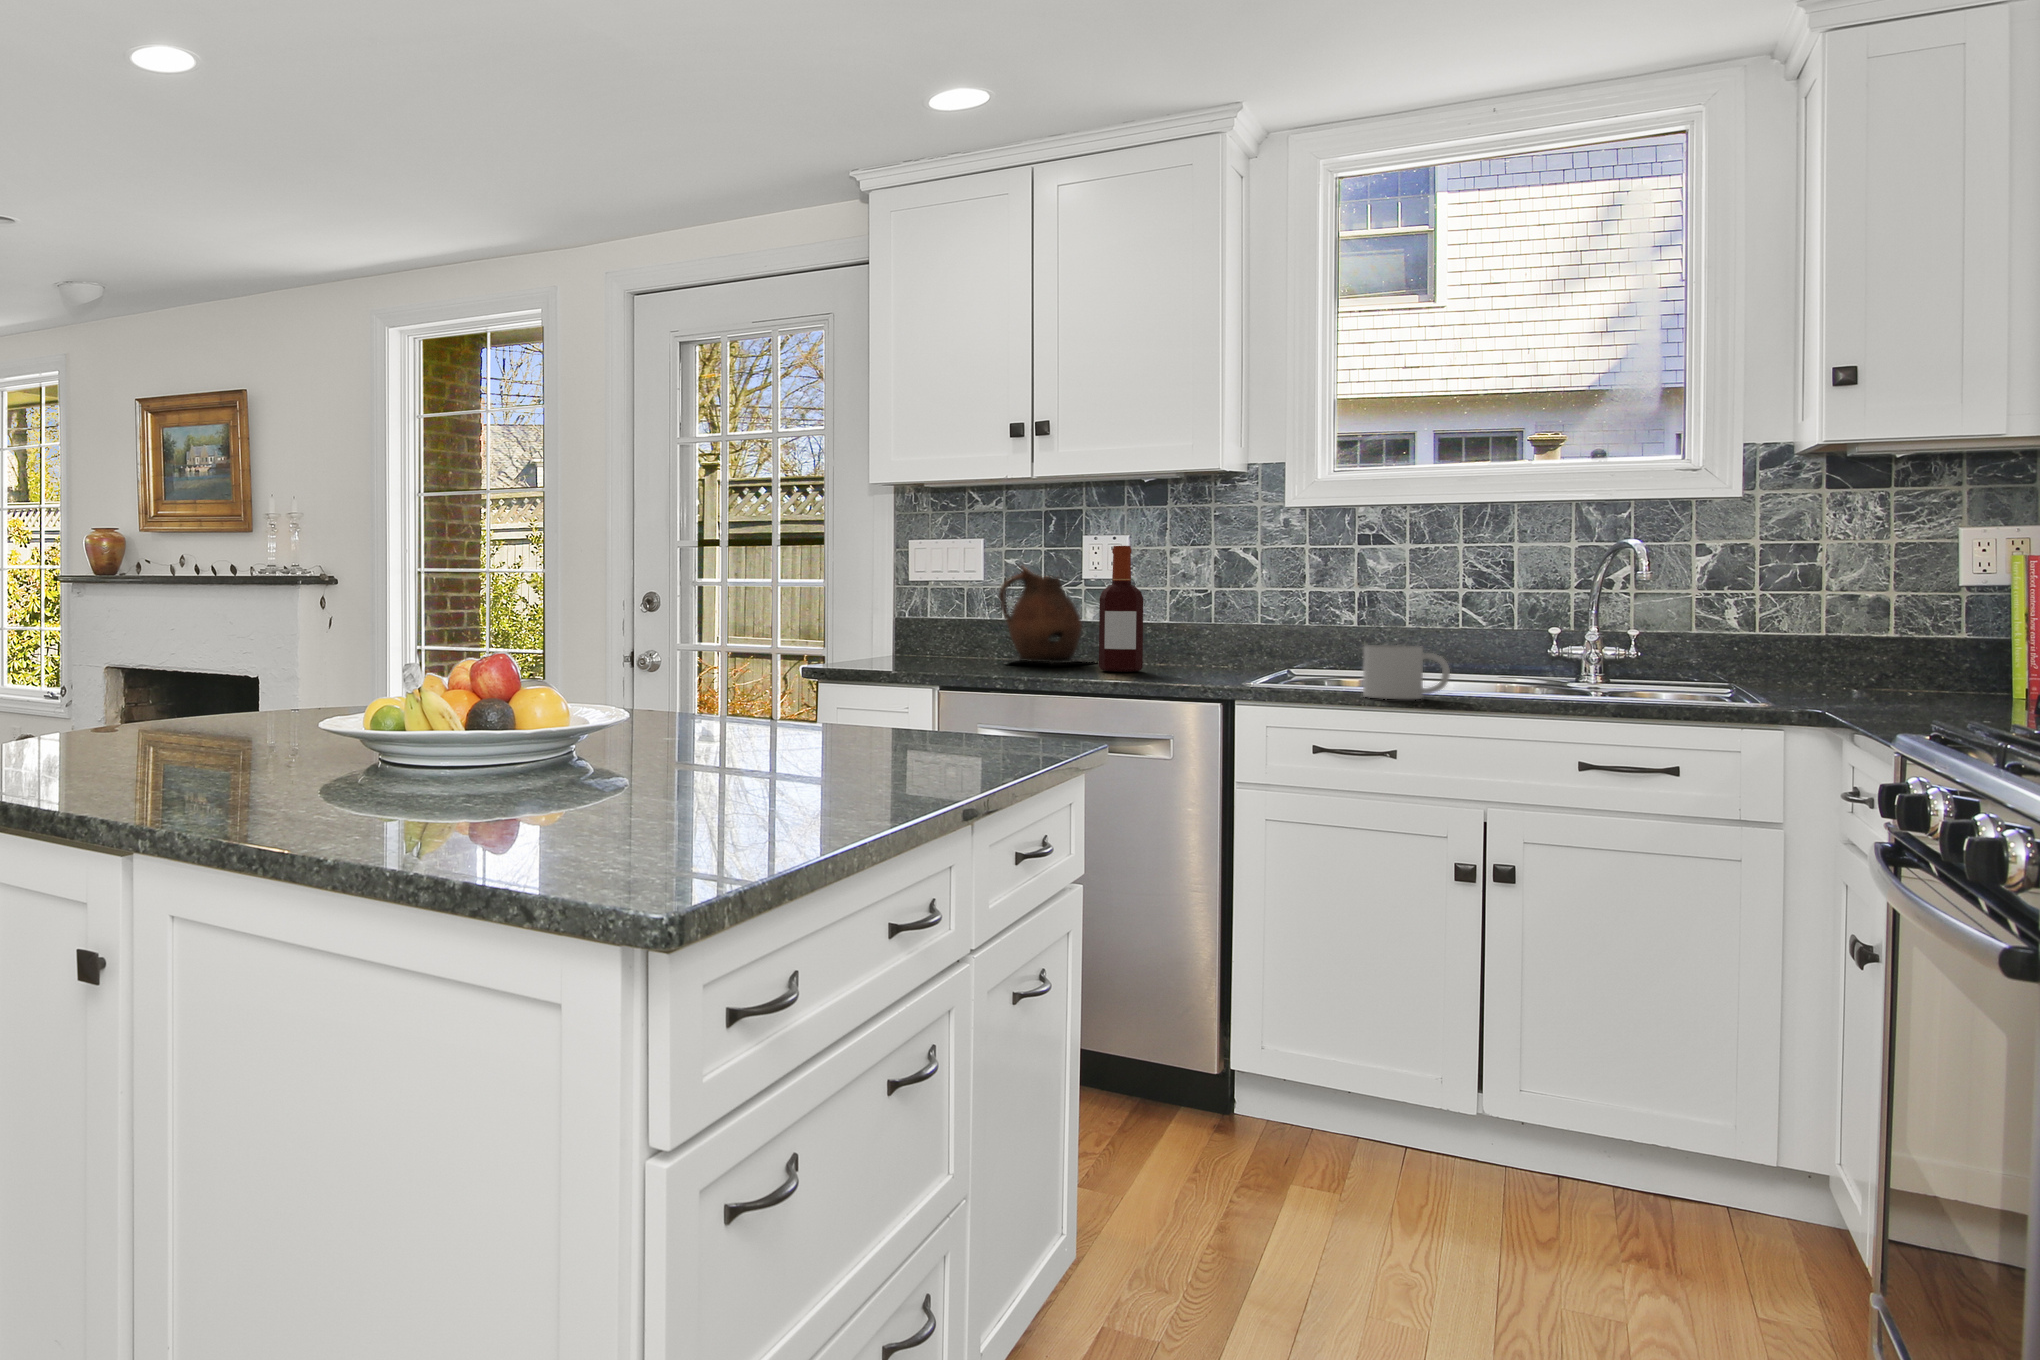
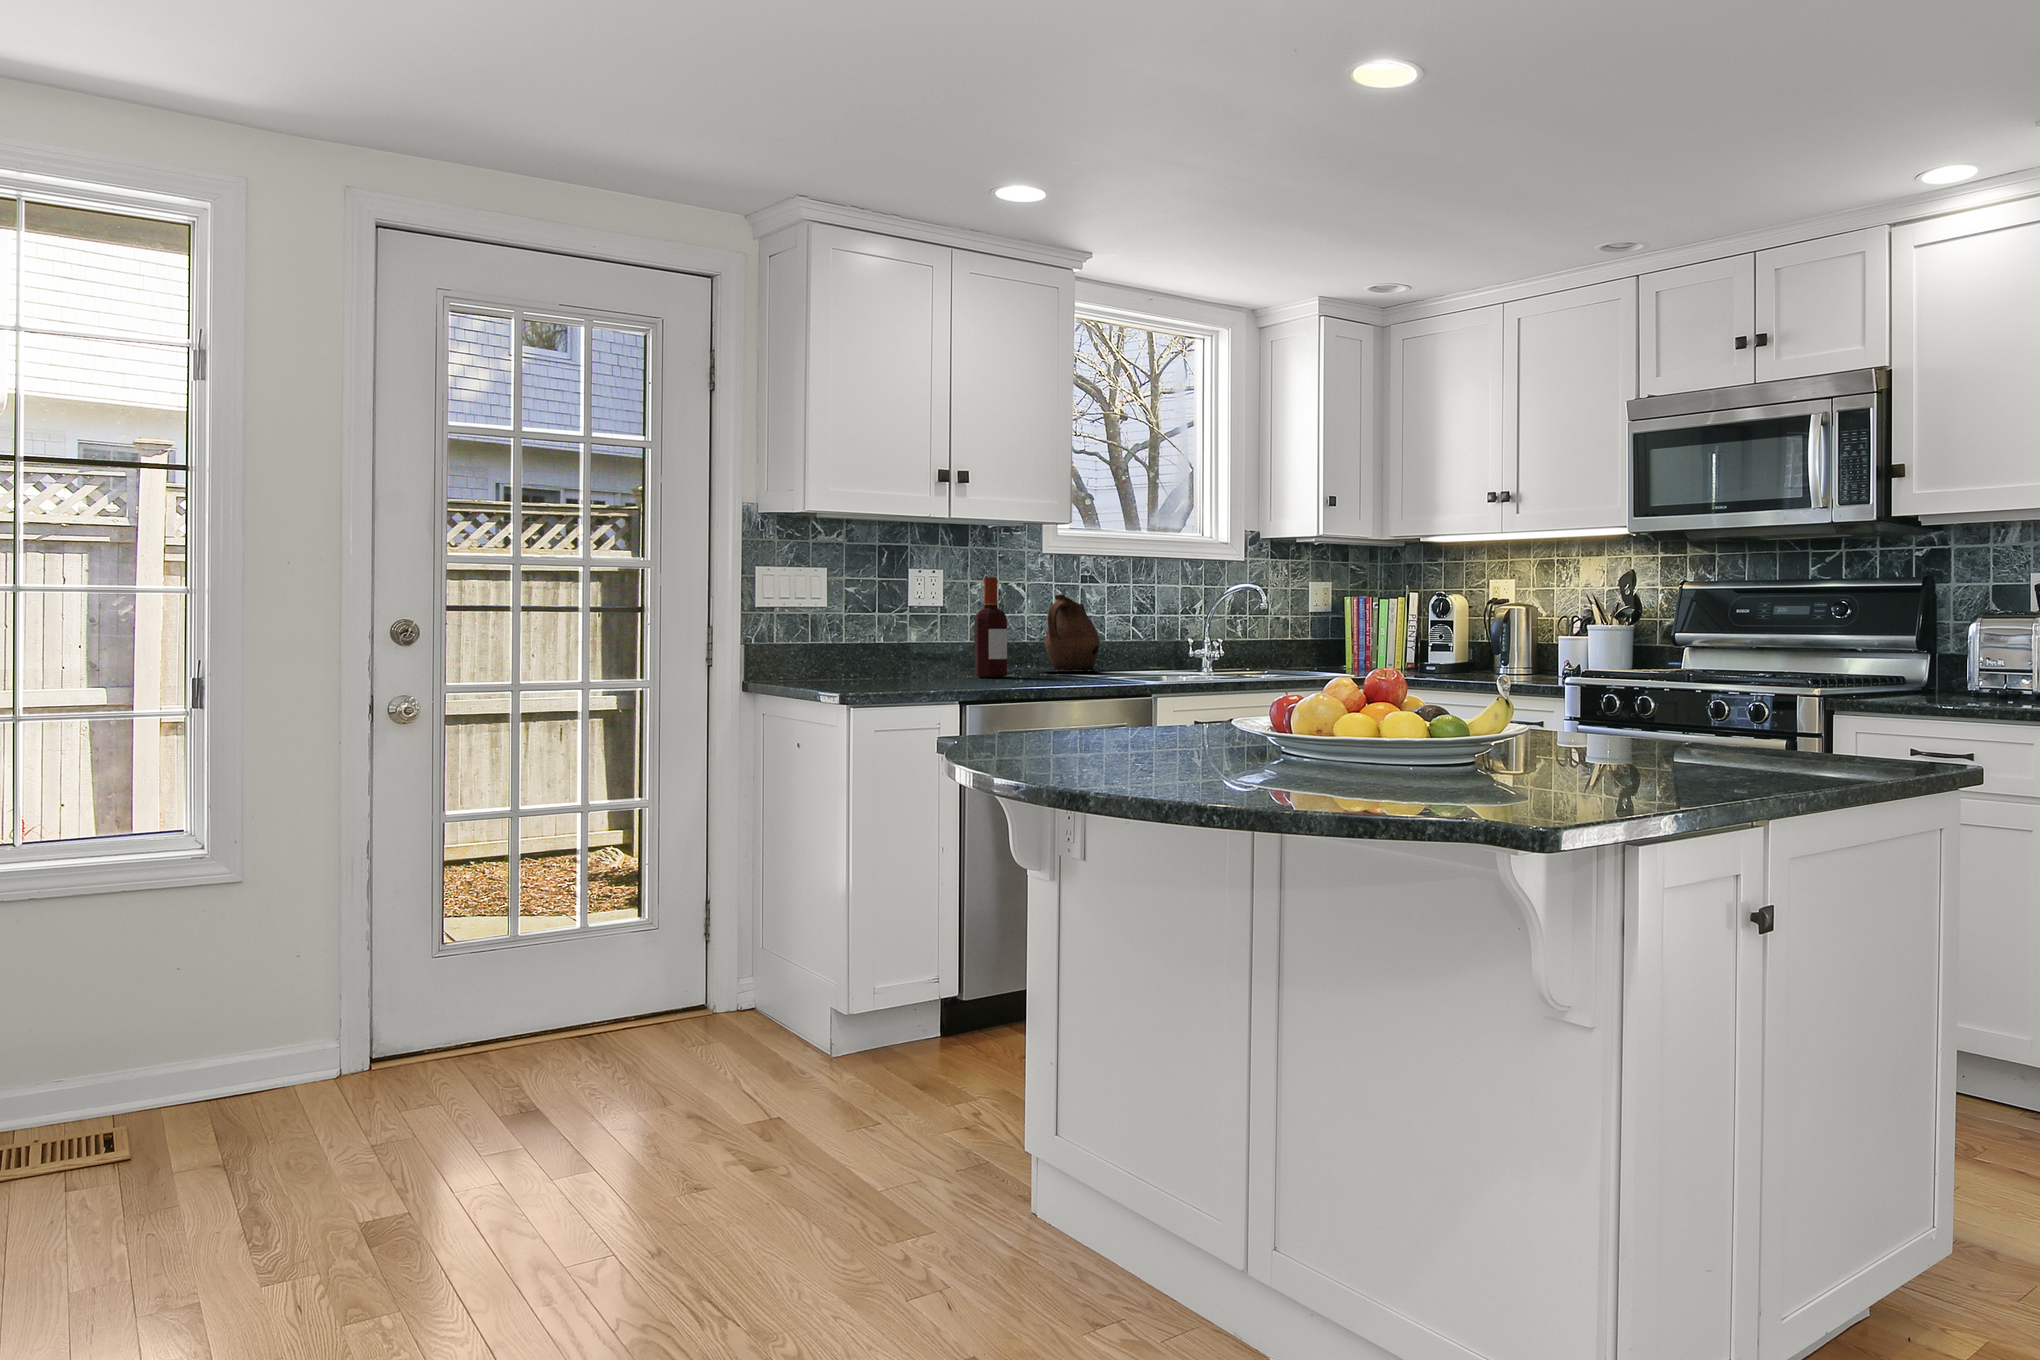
ceramic pitcher: present [999,566,1085,664] -> present [1043,595,1104,672]
mug: present [1363,645,1450,699] -> none [1203,646,1246,679]

